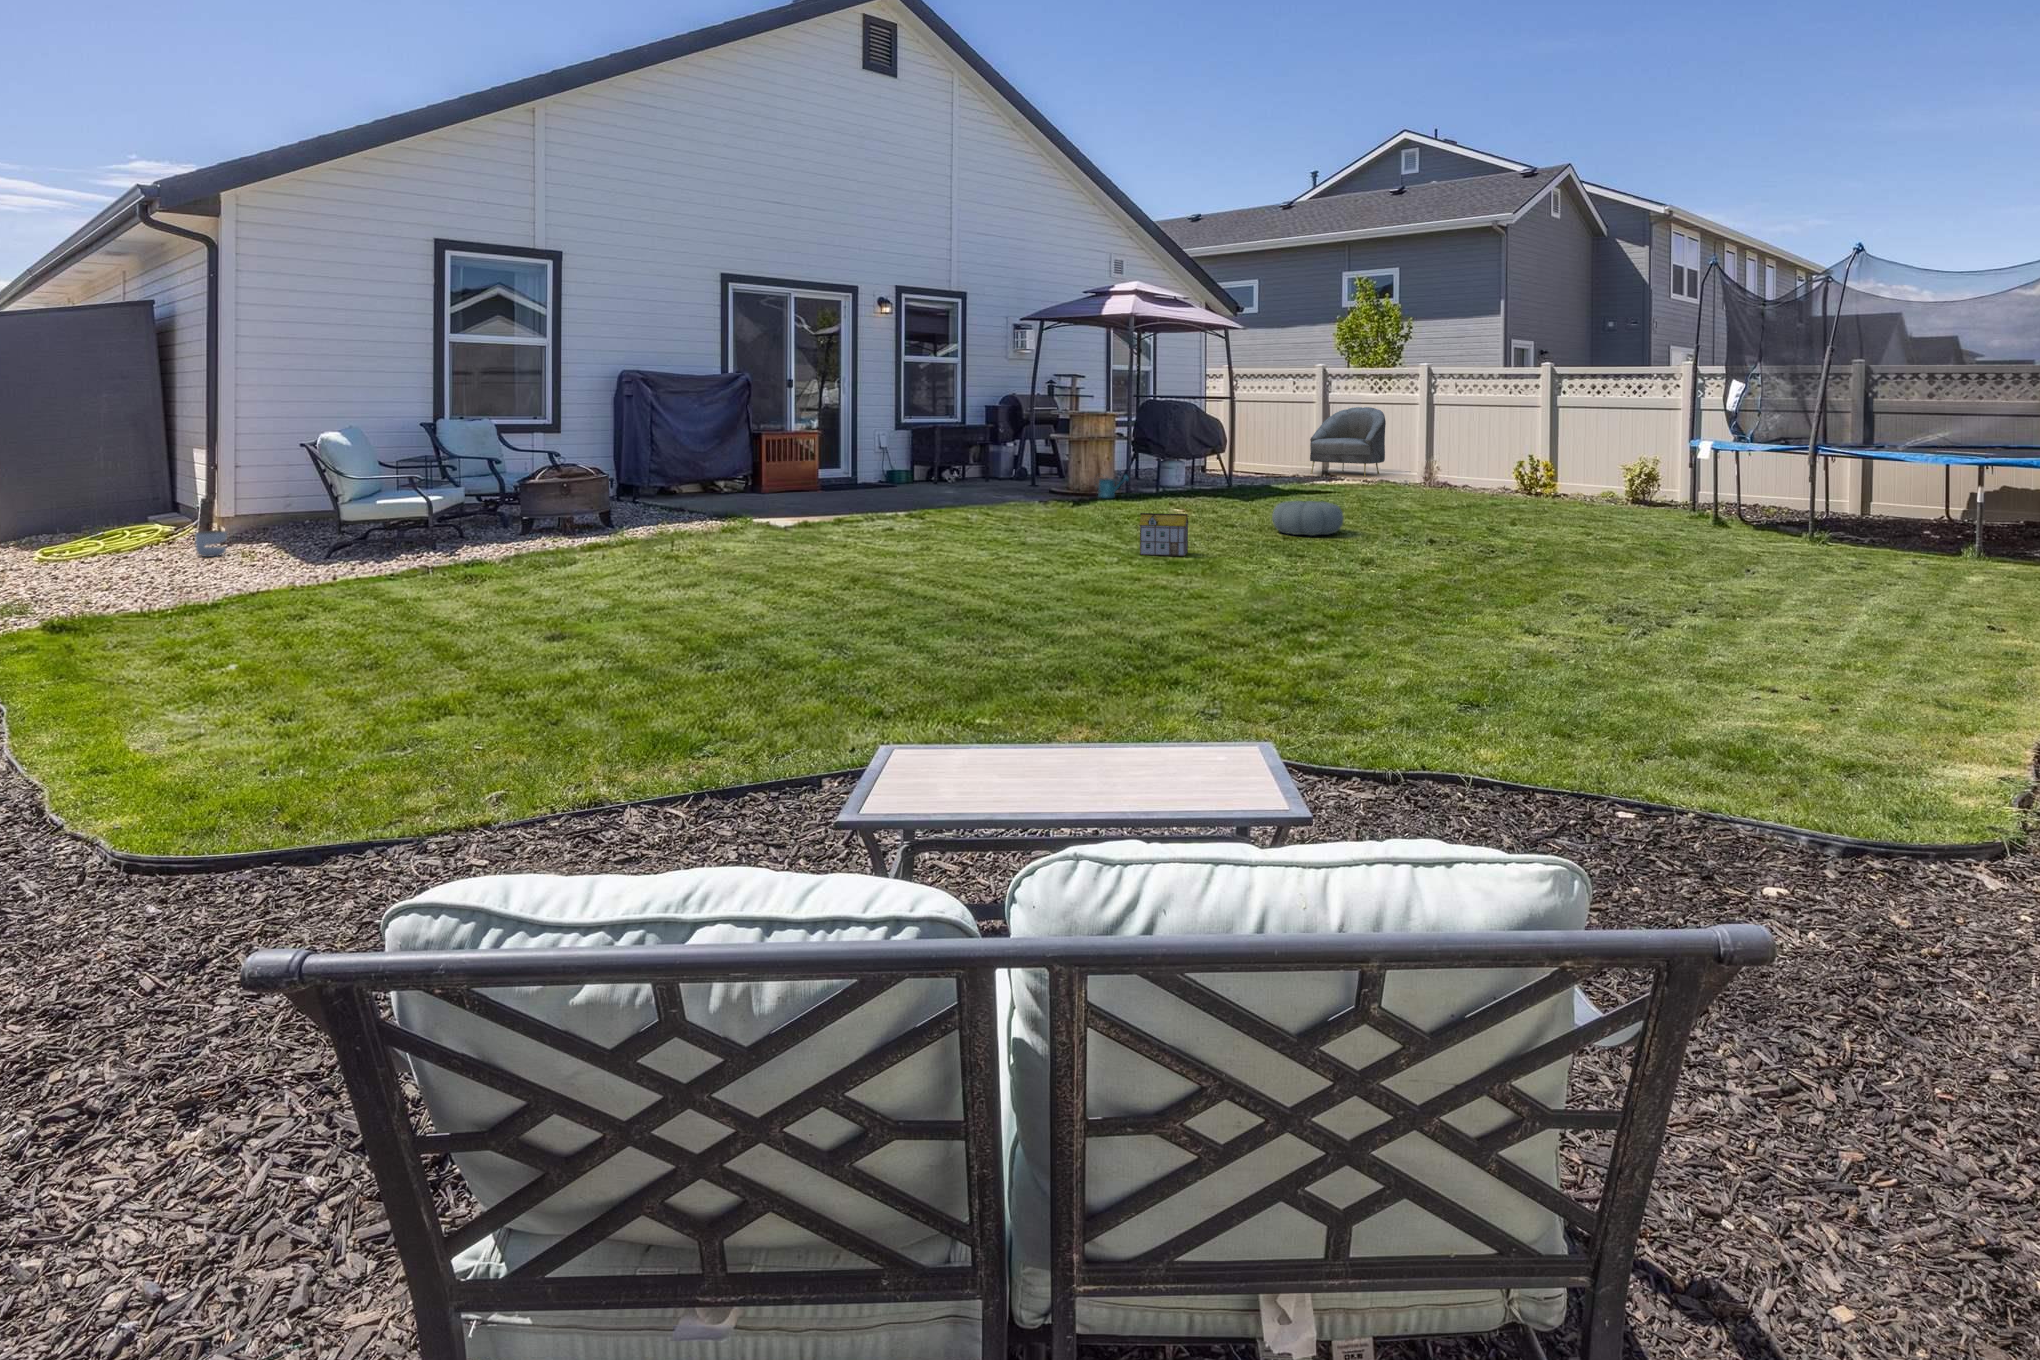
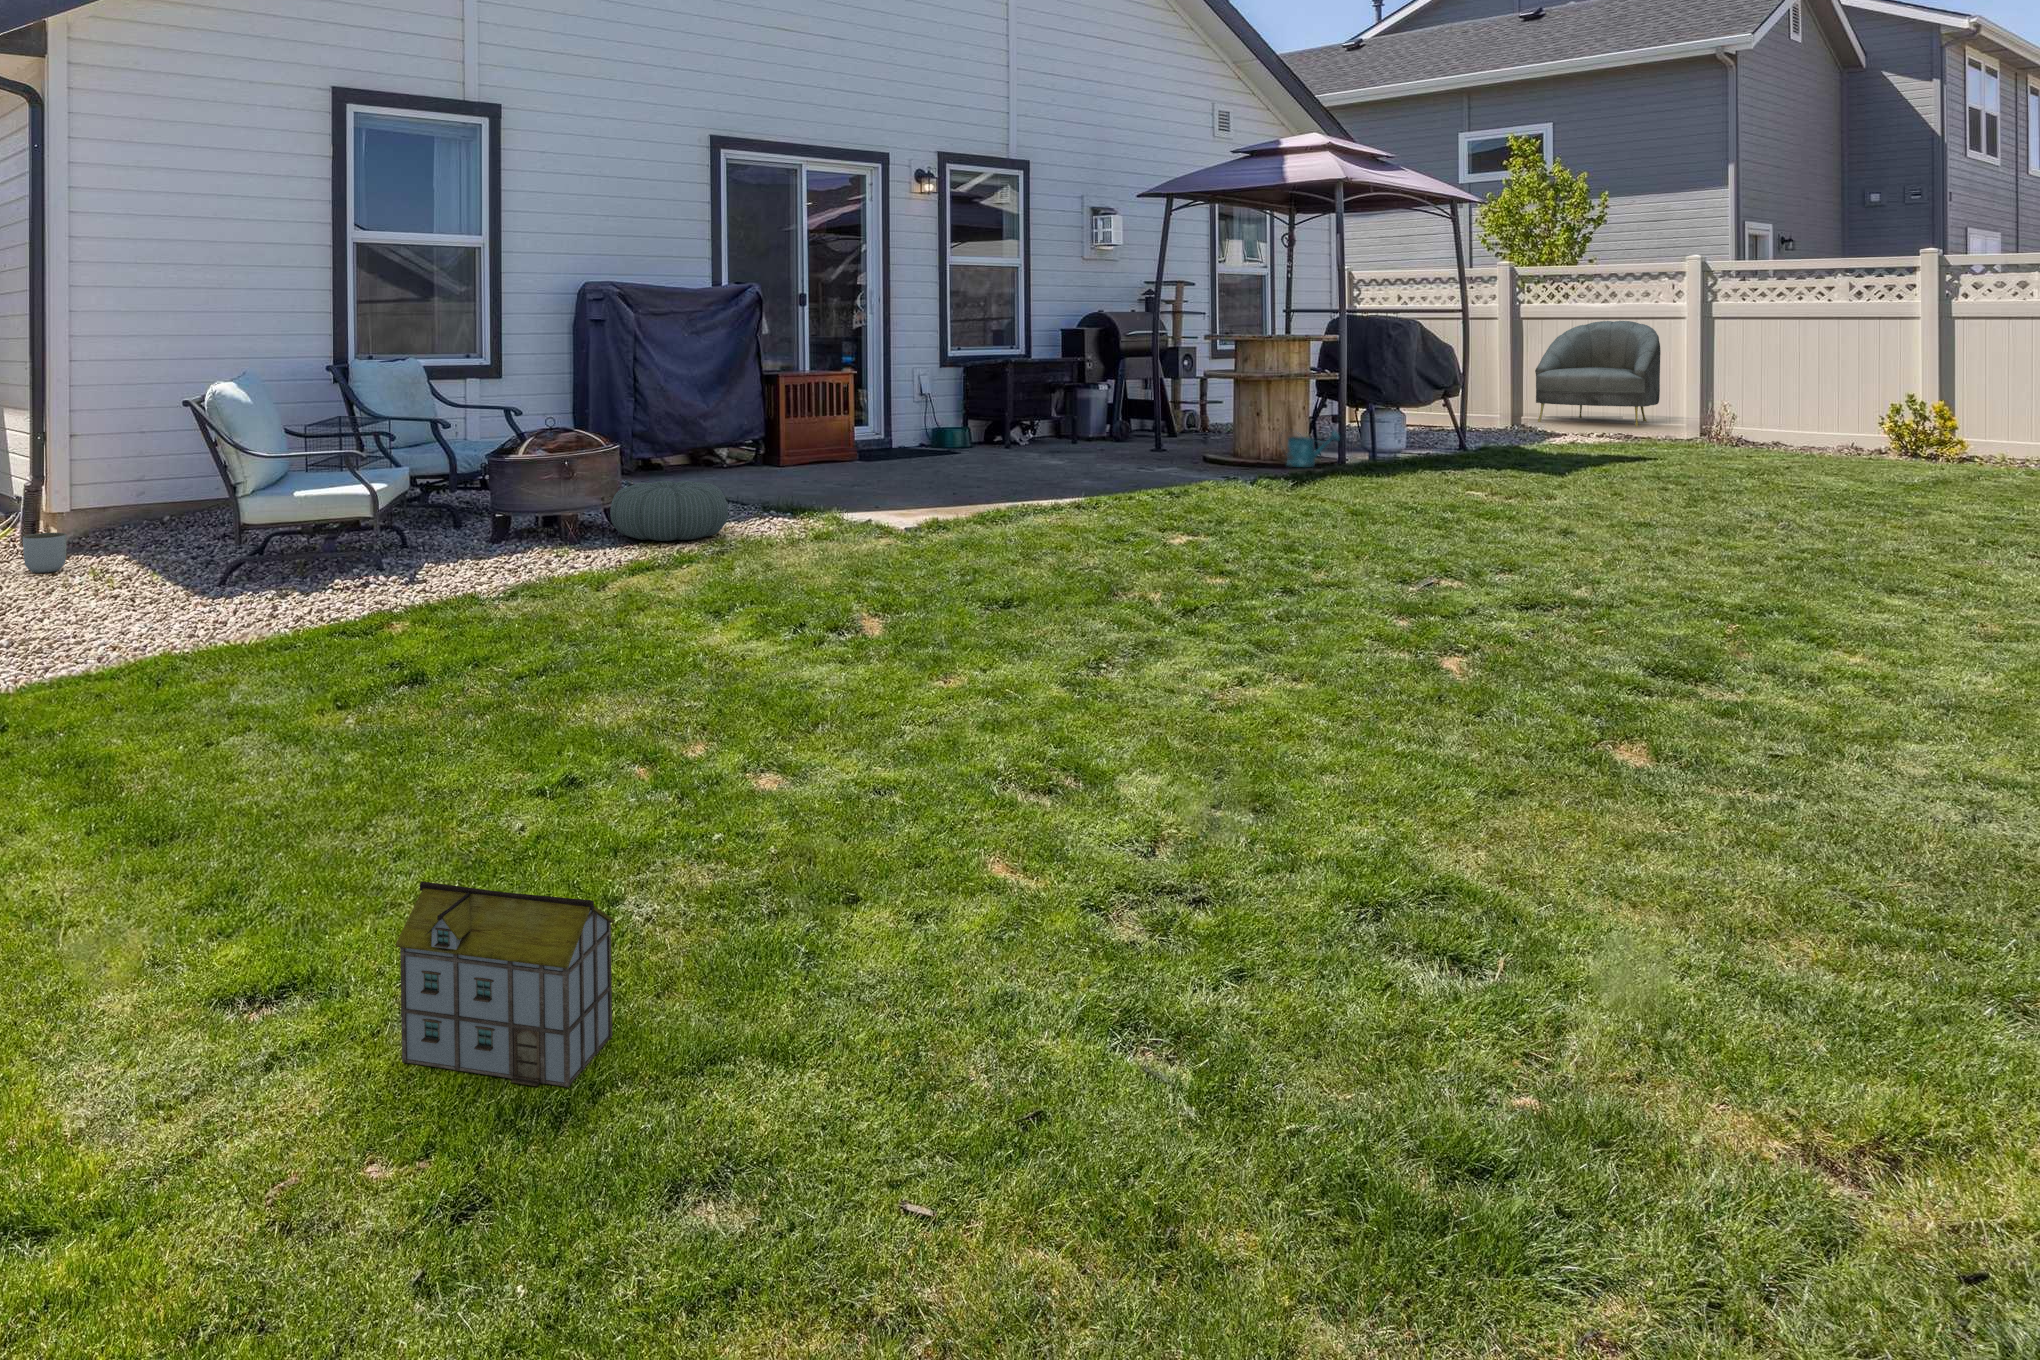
pouf: present [1272,501,1343,536] -> present [610,481,728,541]
toy house: present [1139,513,1189,556] -> present [395,881,614,1087]

